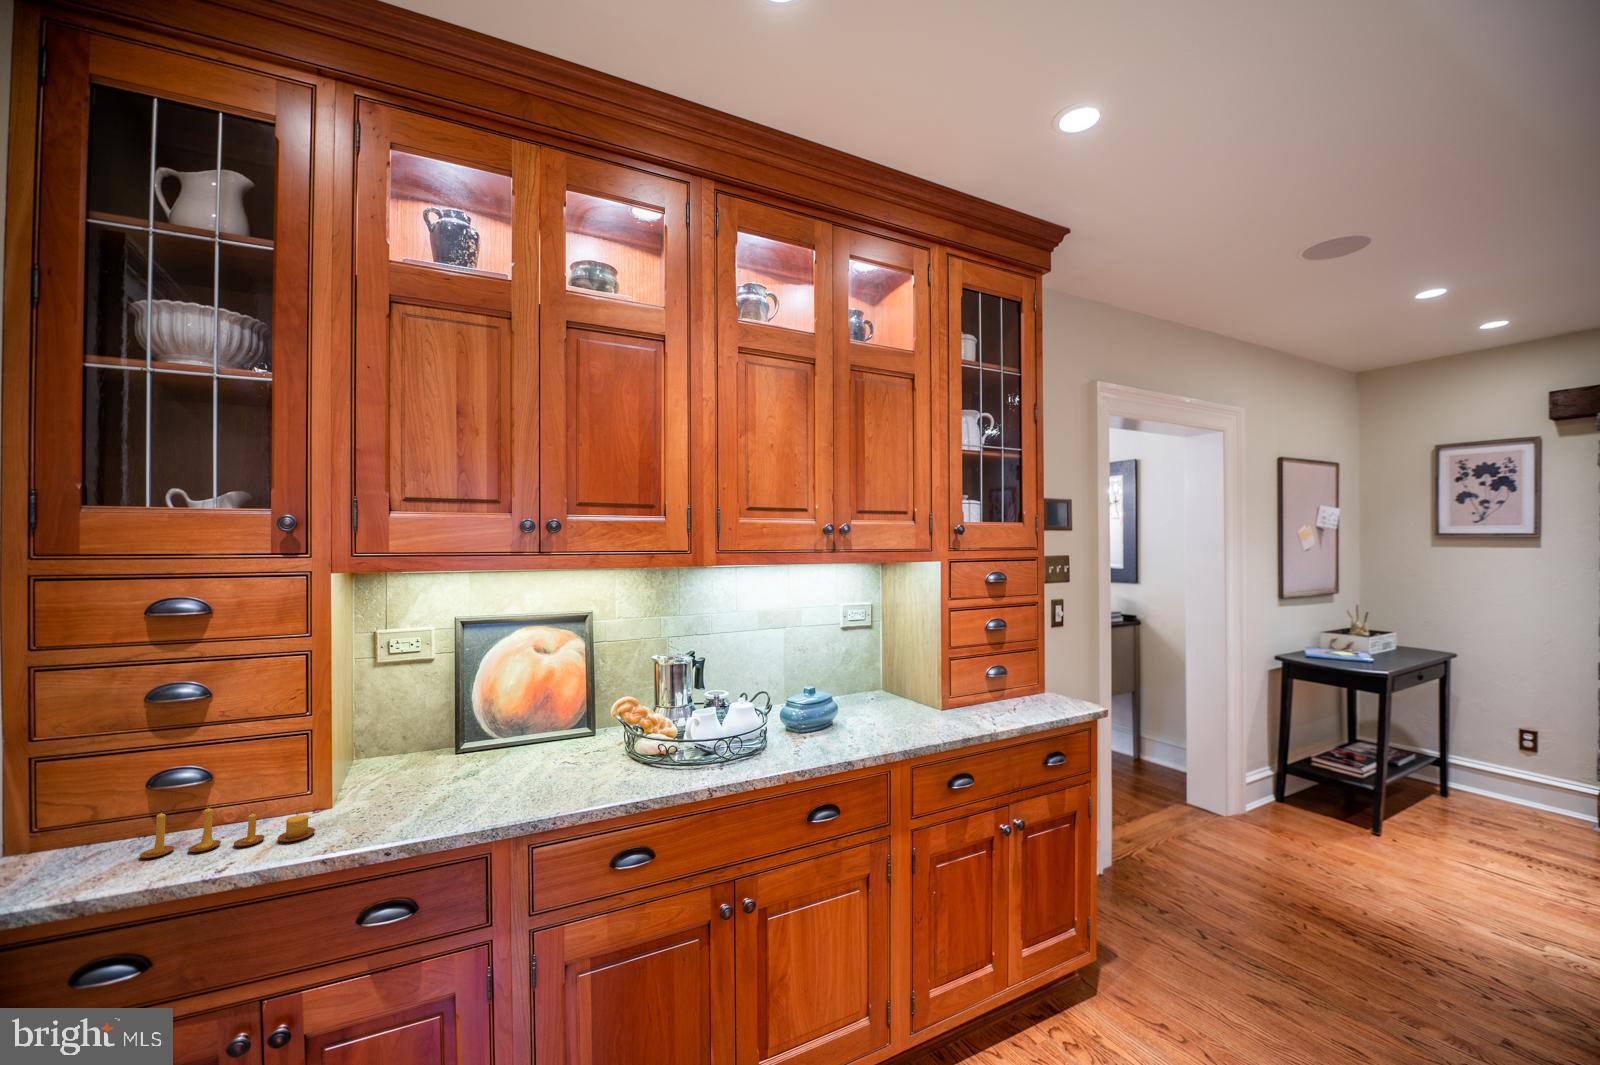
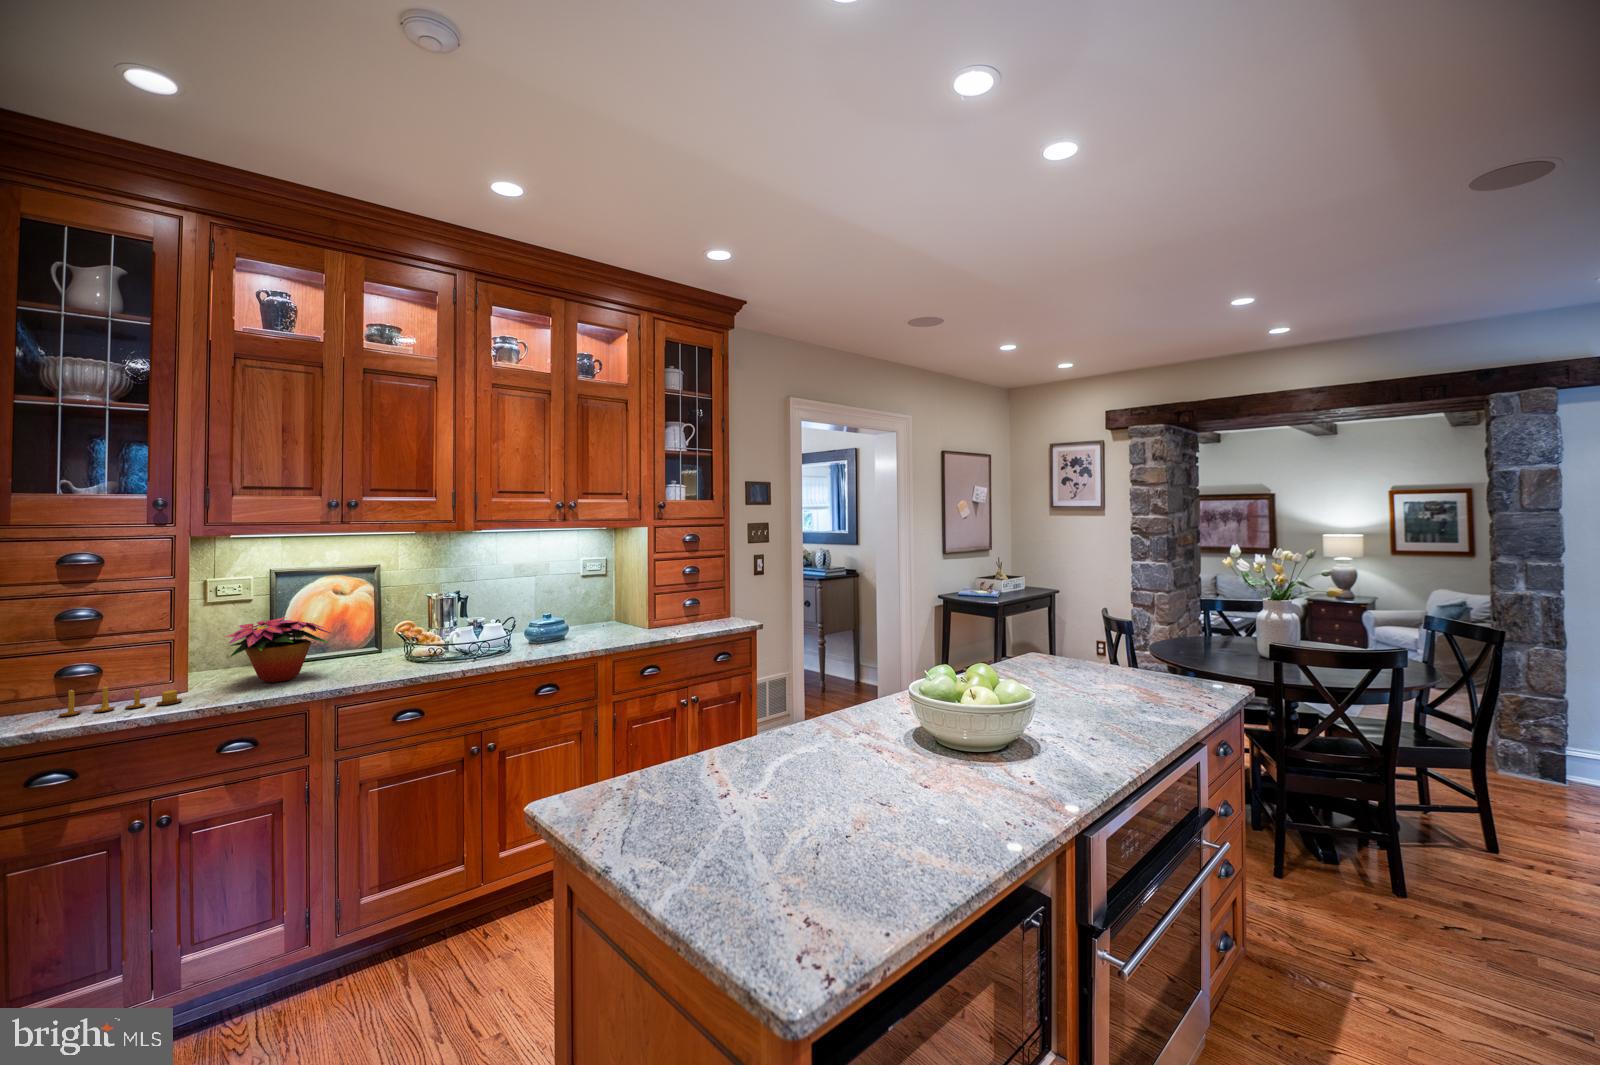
flower arrangement: none [380,689,536,795] -> present [225,617,330,682]

